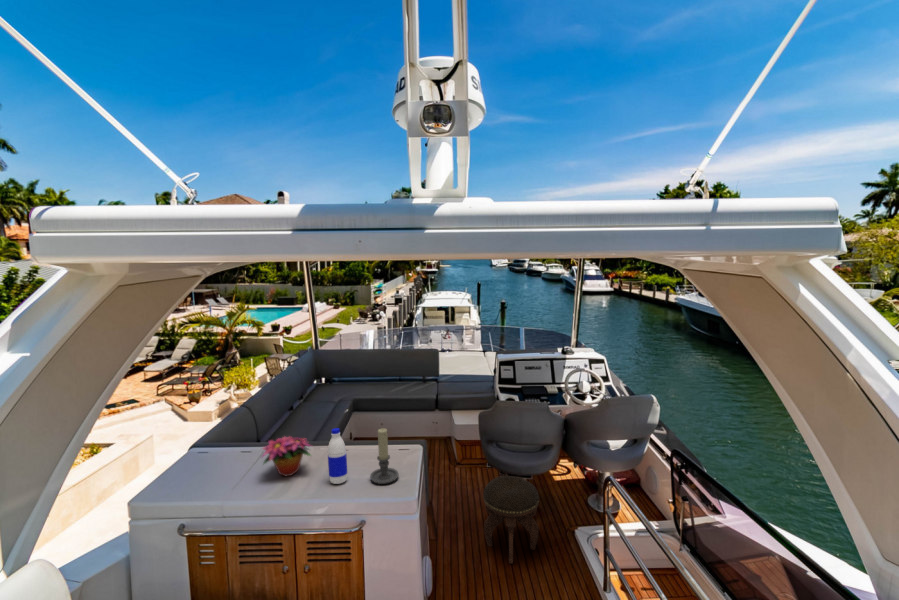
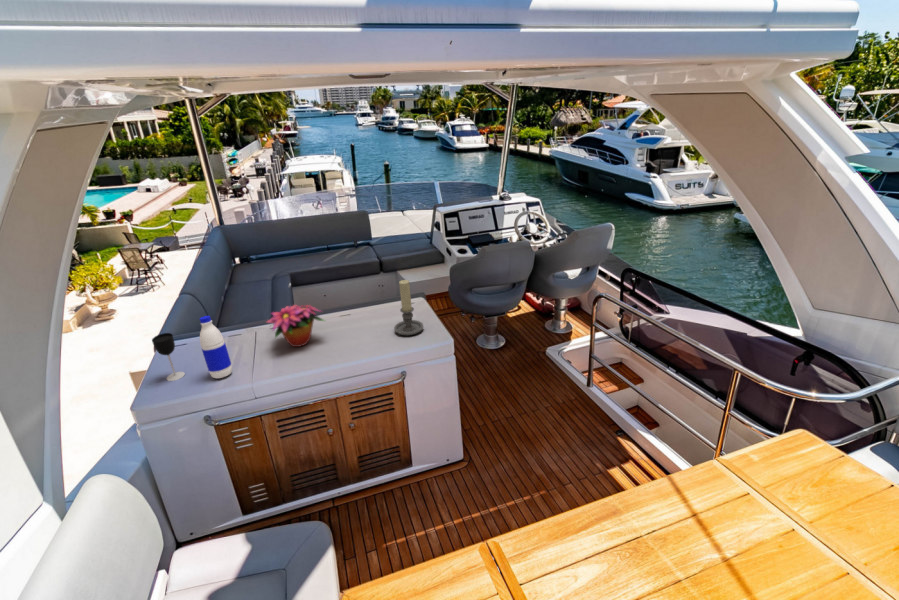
water bottle: present [328,428,347,484] -> present [200,316,232,378]
wine glass: none [165,445,186,489] -> present [152,333,185,381]
footstool: present [483,476,539,564] -> none [477,315,530,390]

